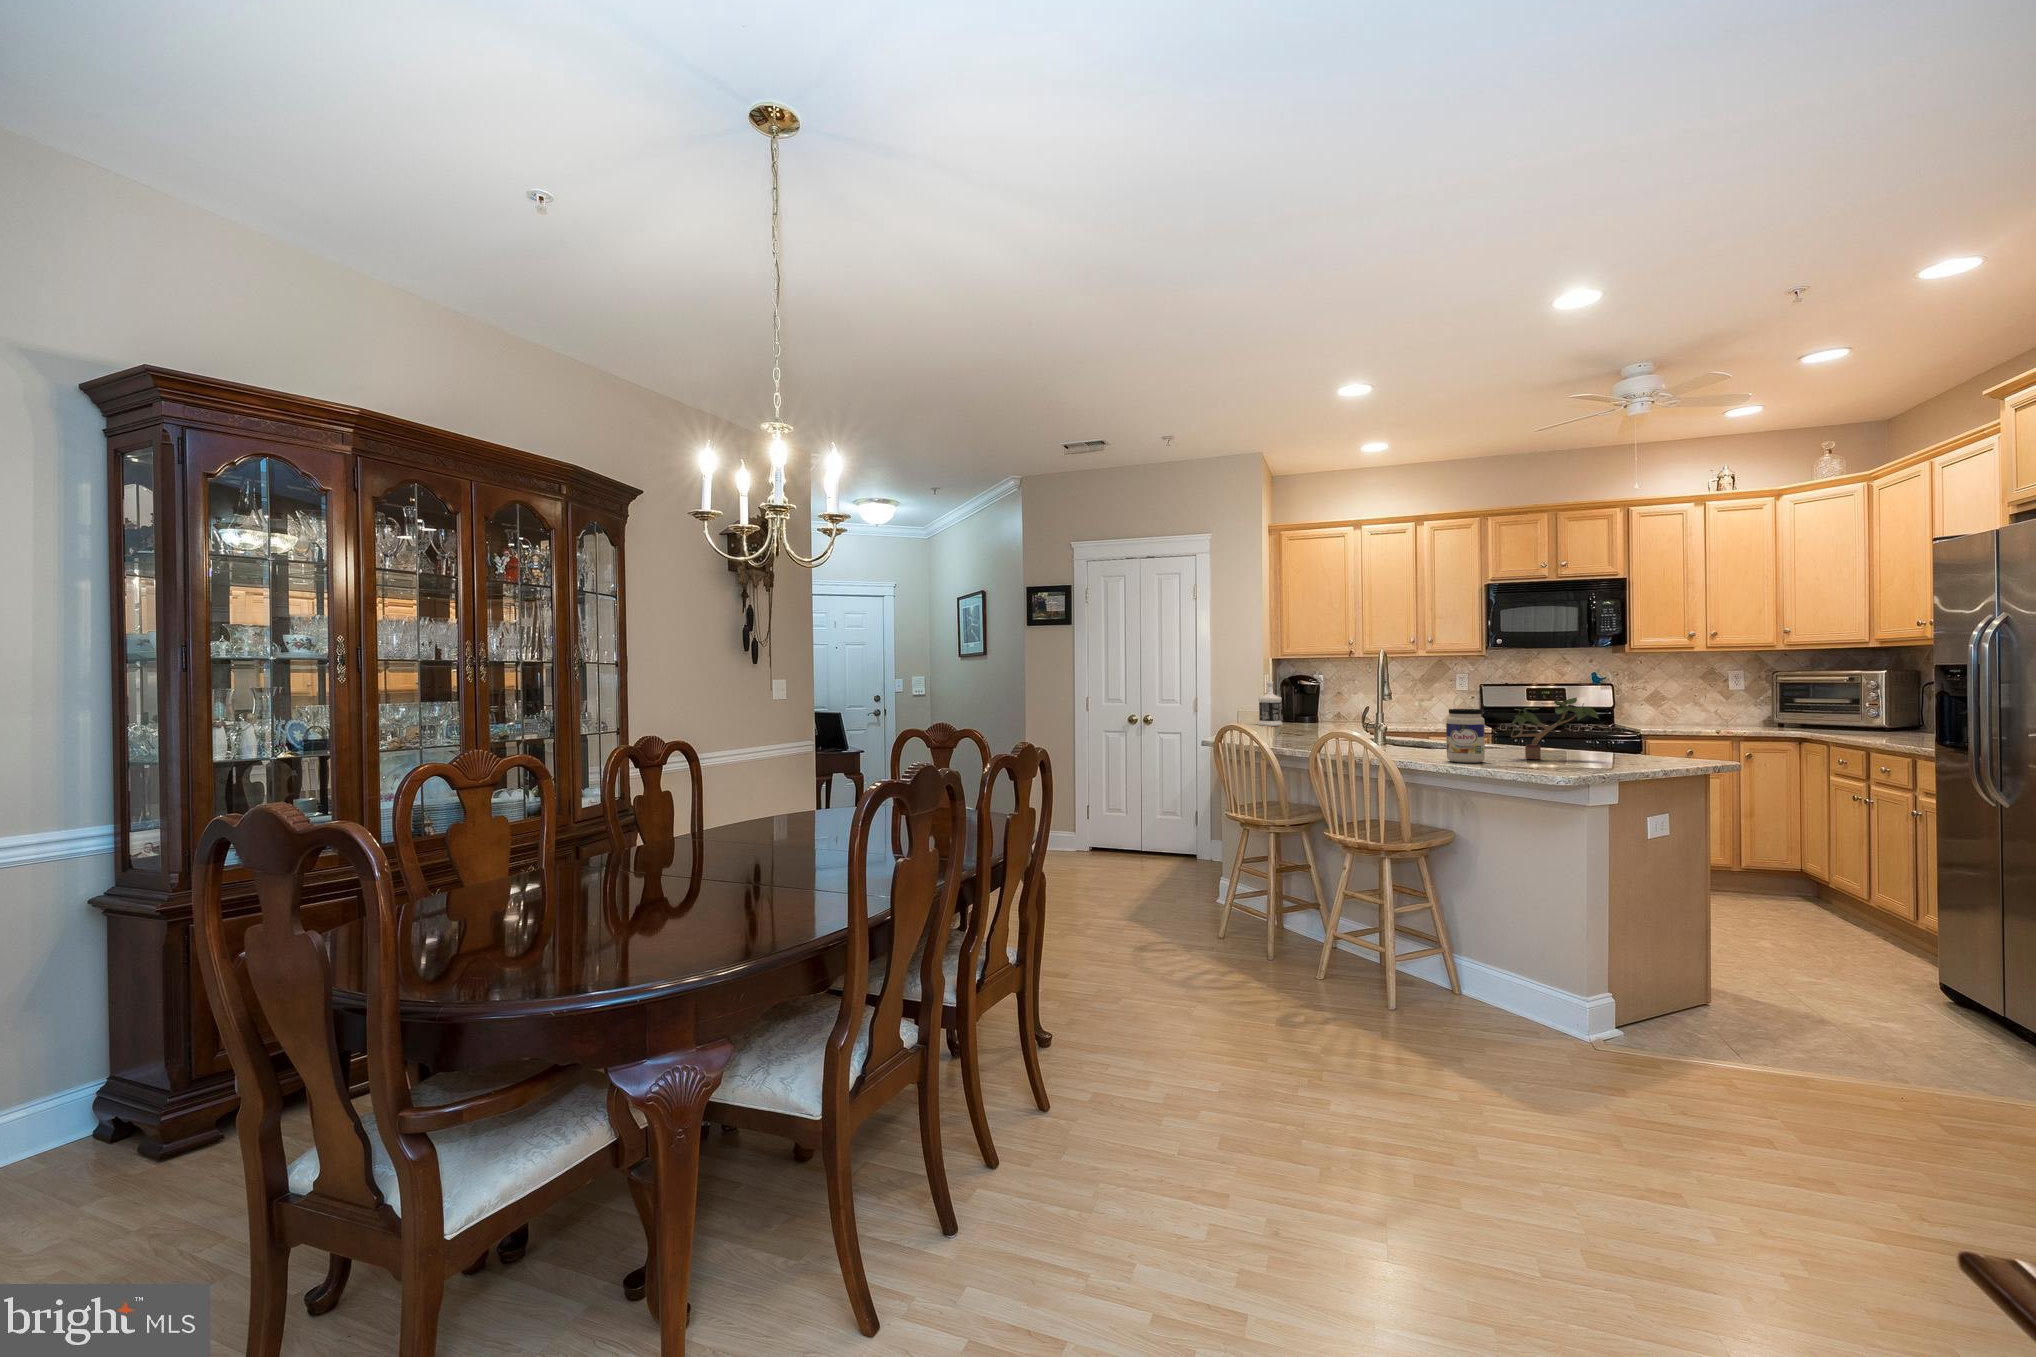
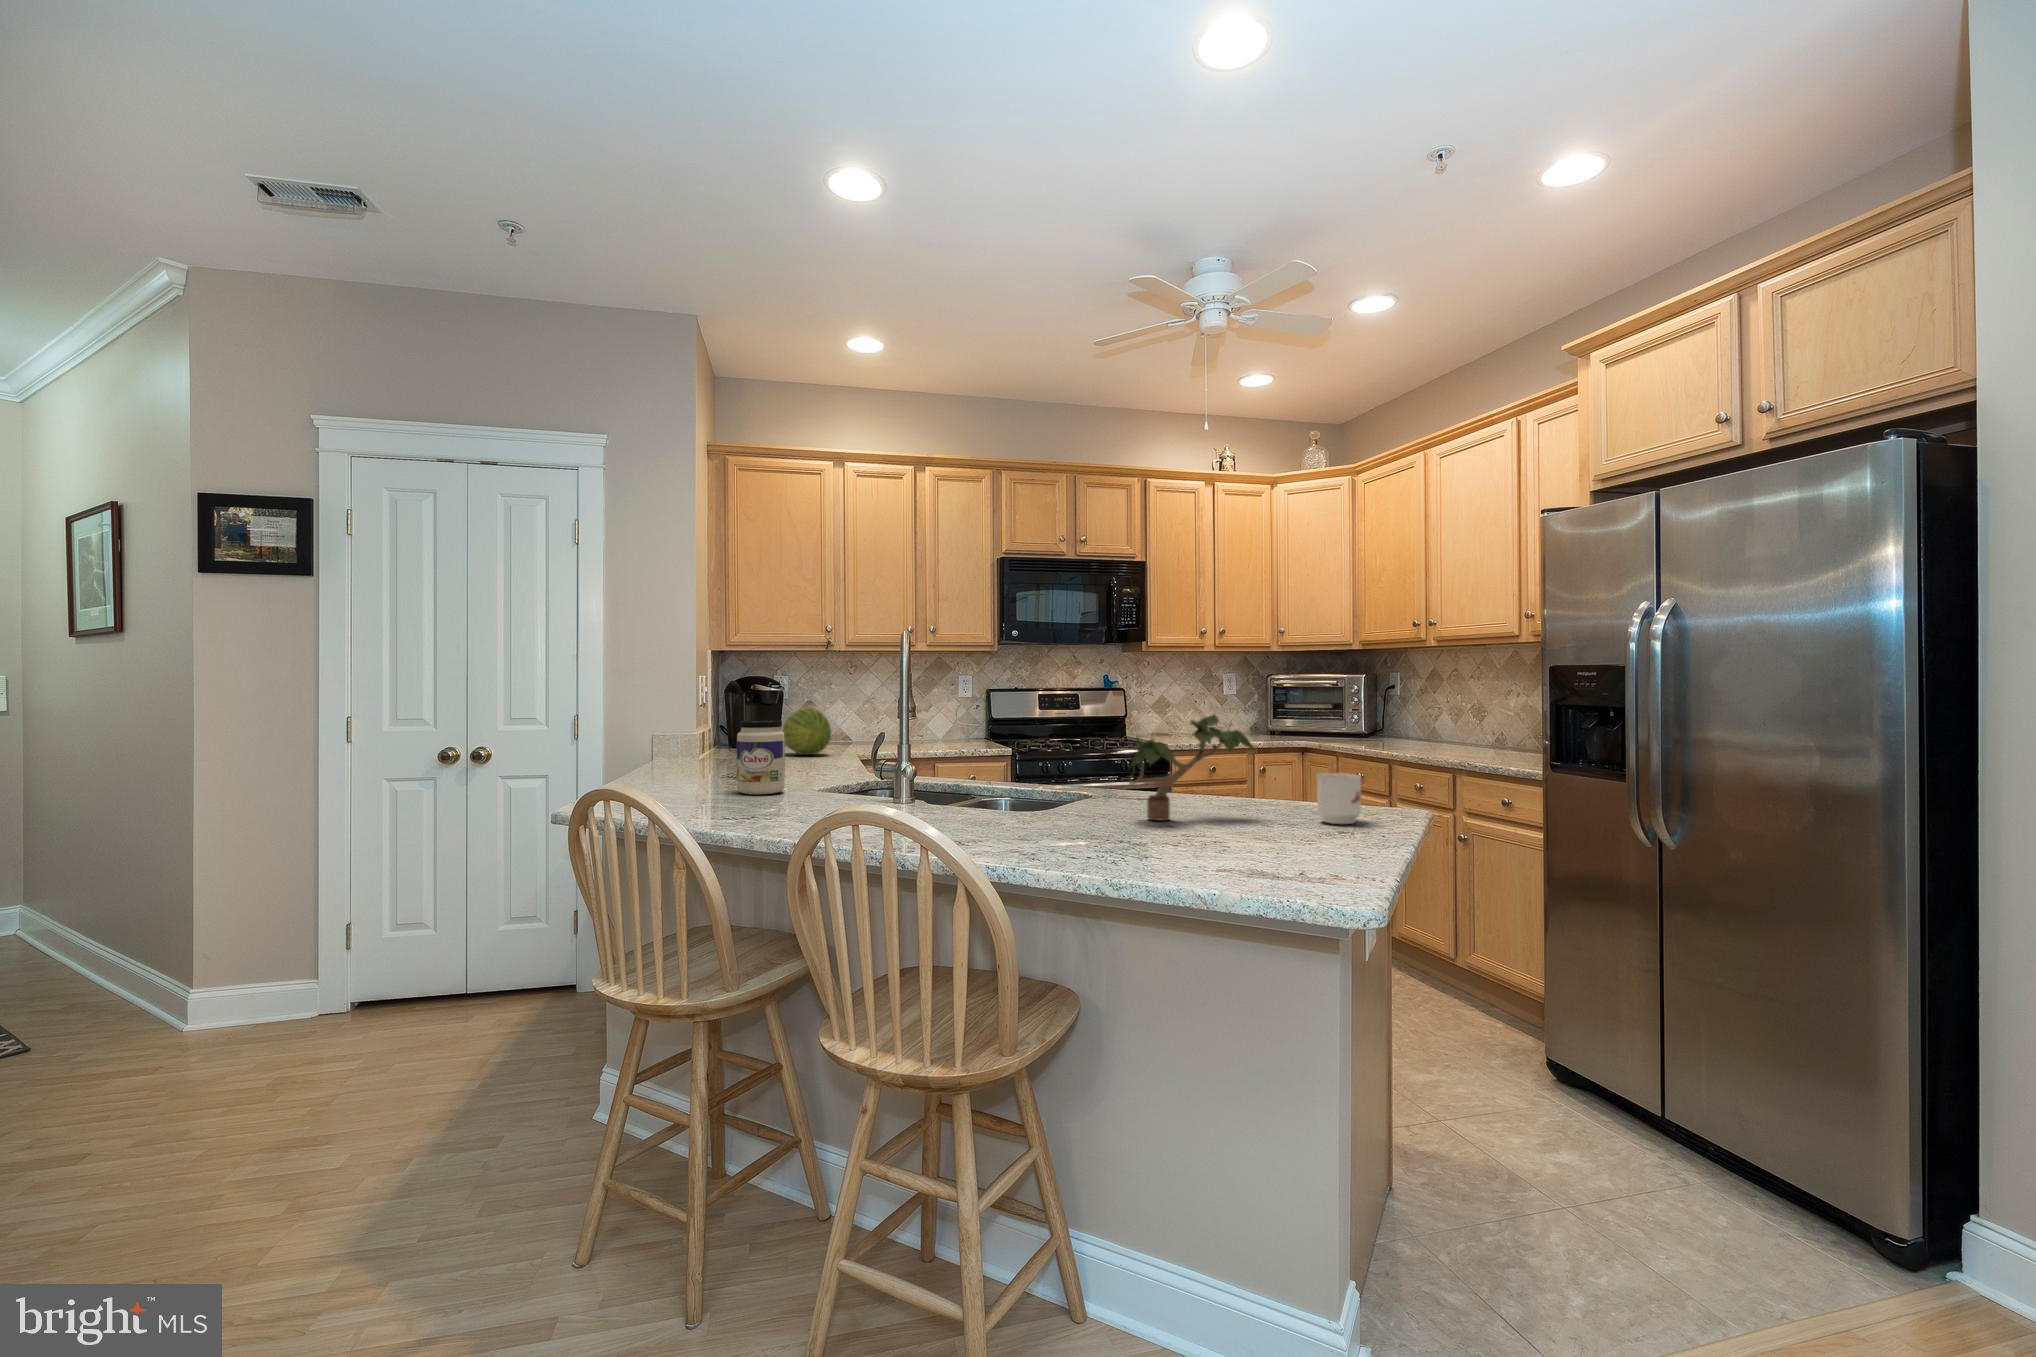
bottle: present [1258,681,1282,726] -> none [687,686,727,760]
fruit: none [1318,696,1351,726] -> present [783,708,831,755]
jar: present [1446,709,1485,763] -> present [737,720,785,794]
mug: none [1642,735,1675,766] -> present [1317,773,1361,824]

